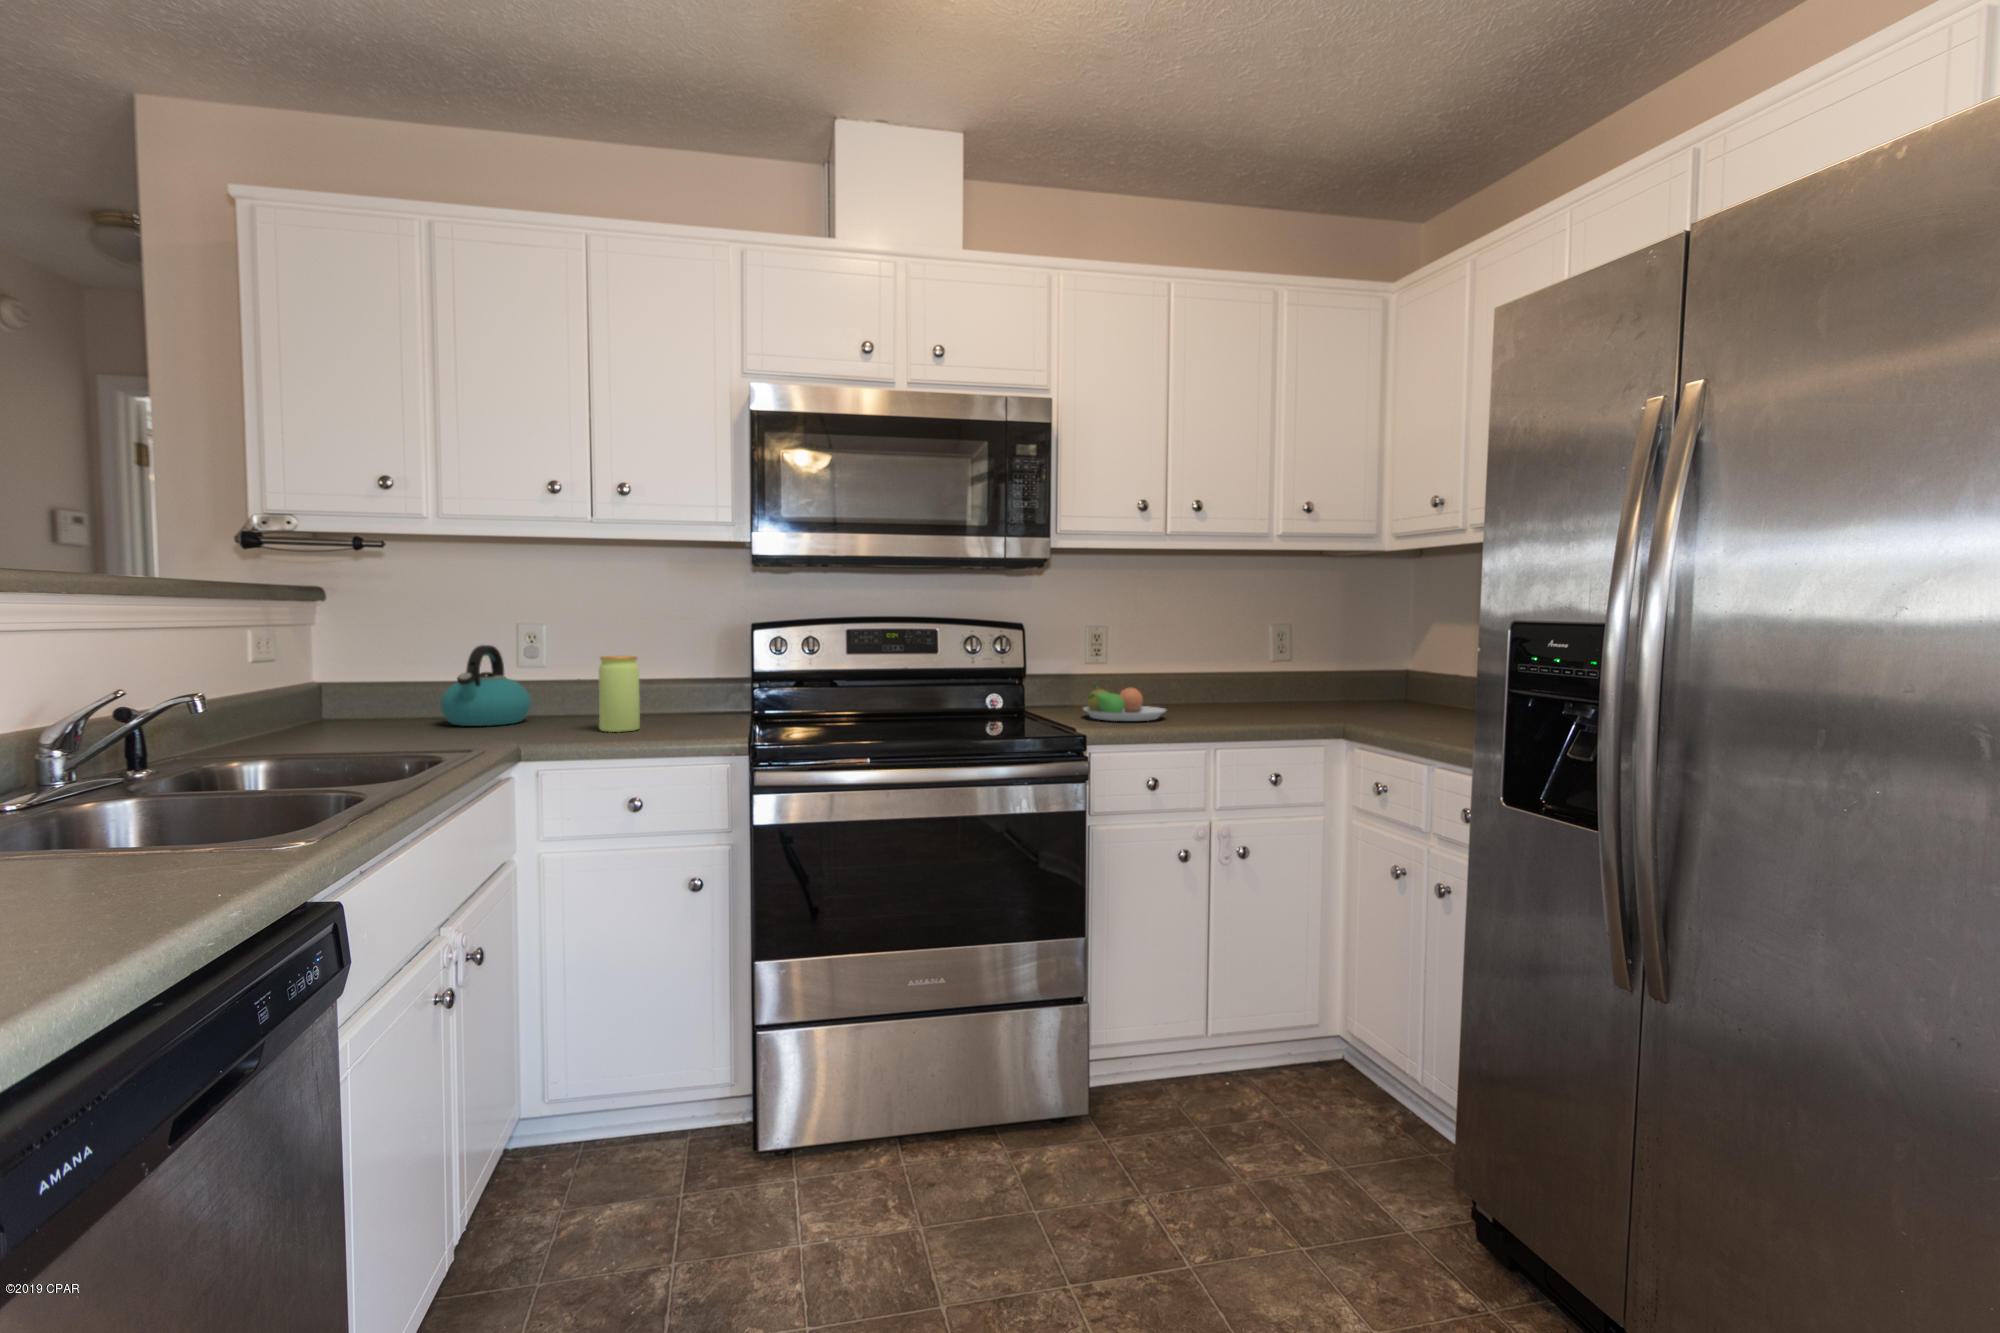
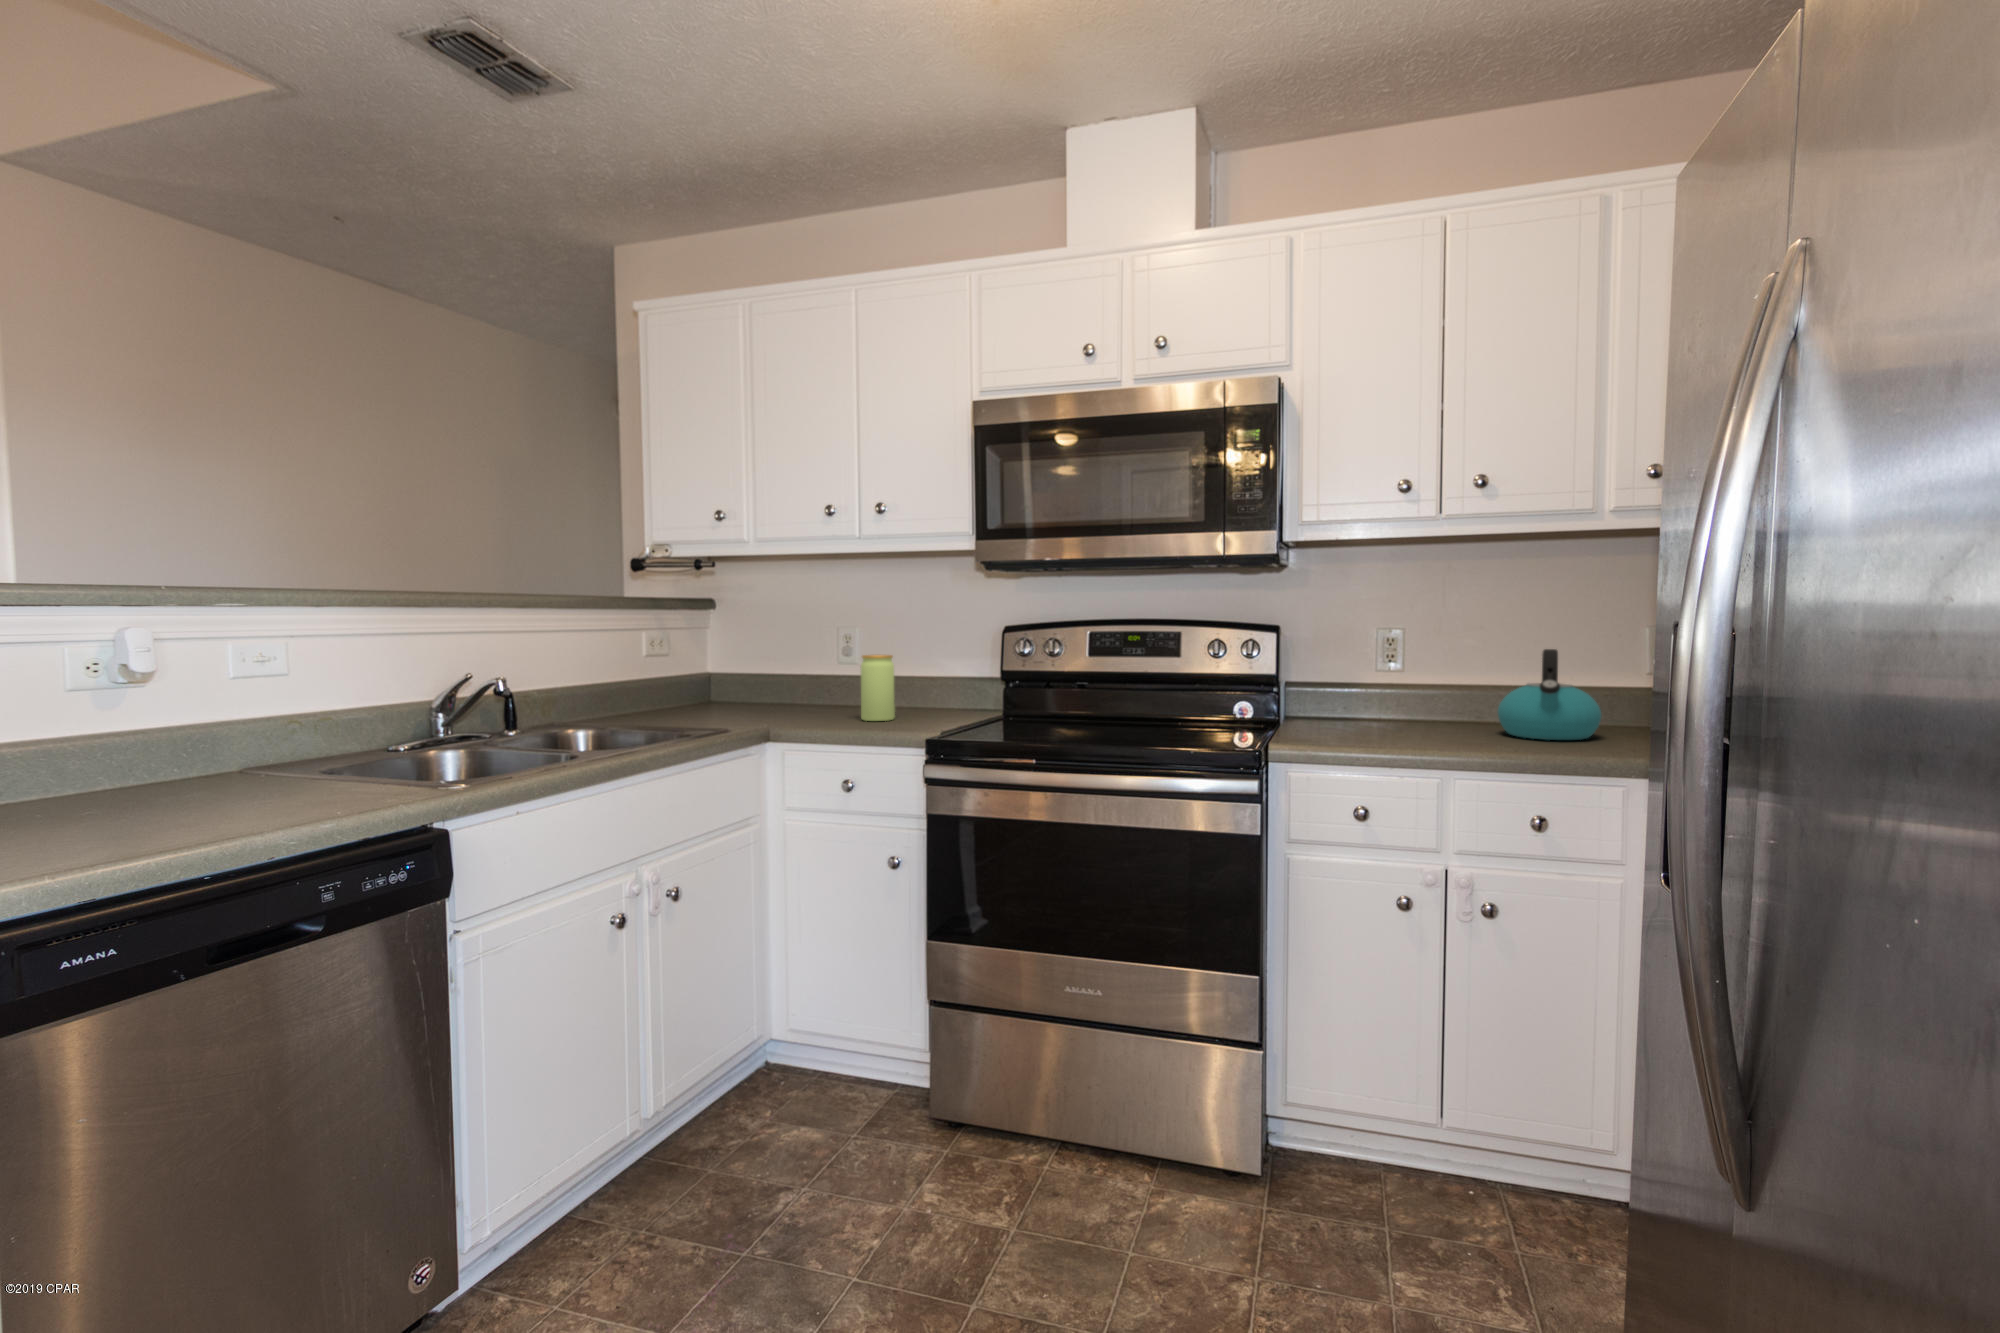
kettle: present [440,645,531,726] -> present [1498,649,1602,740]
fruit bowl: present [1083,684,1165,721] -> none [1318,694,1428,740]

